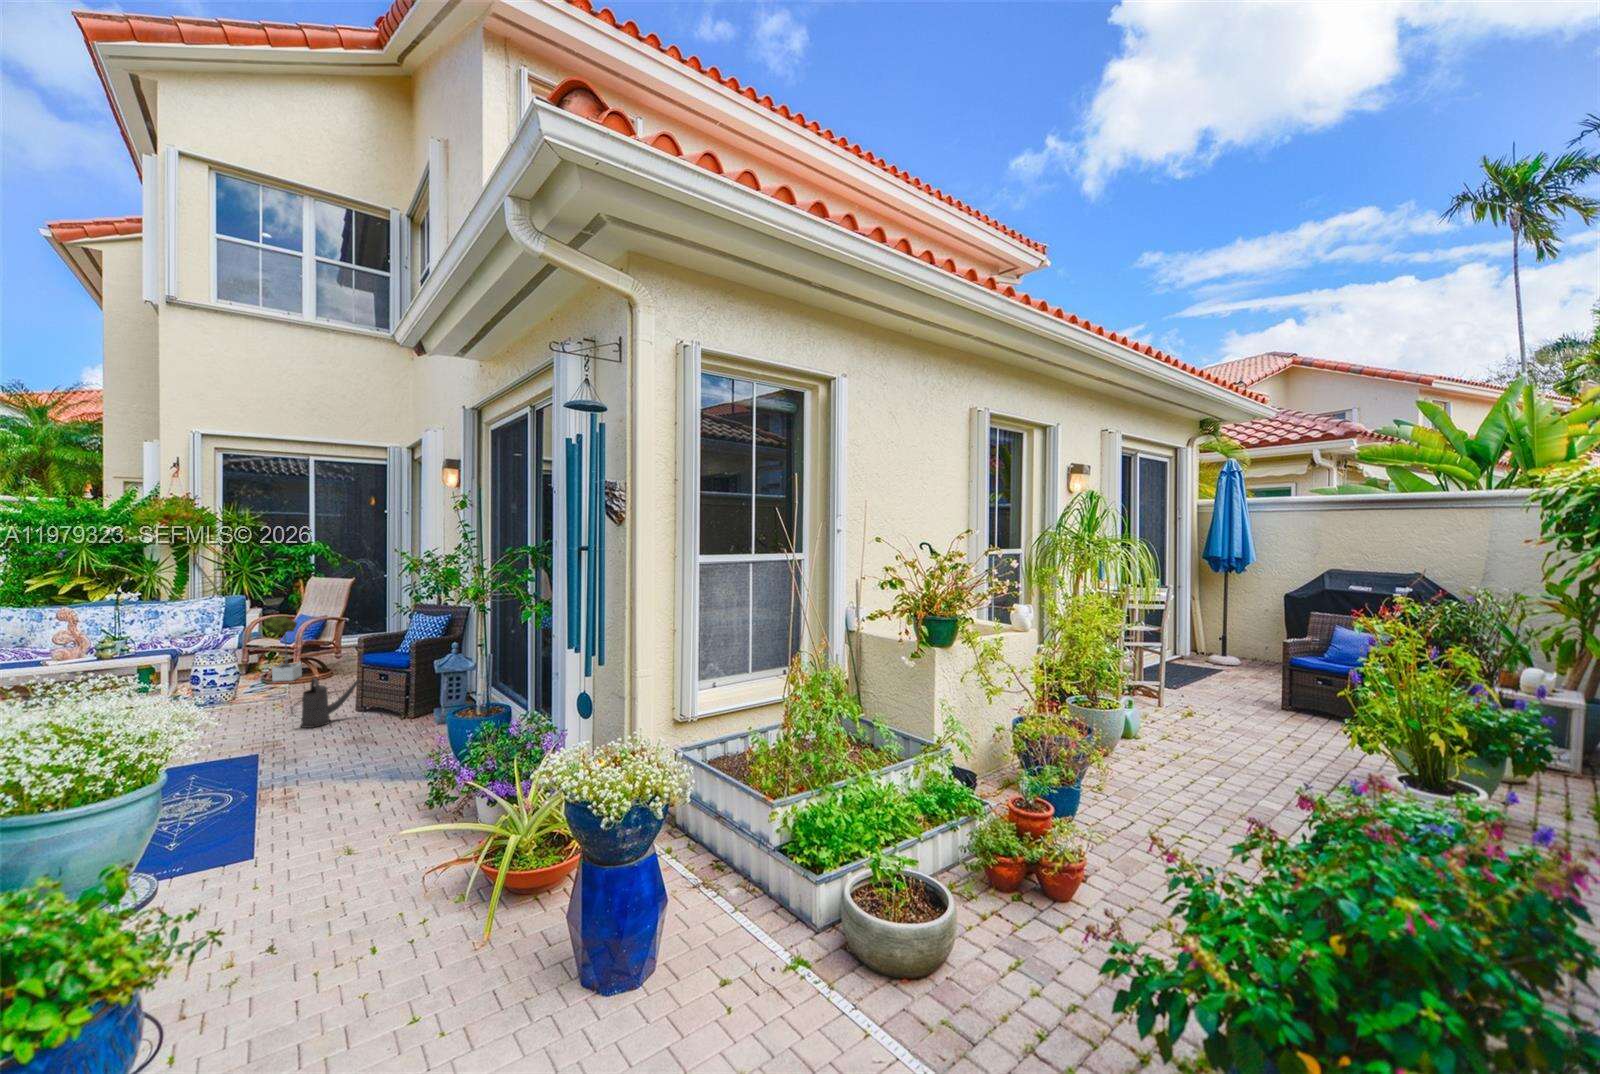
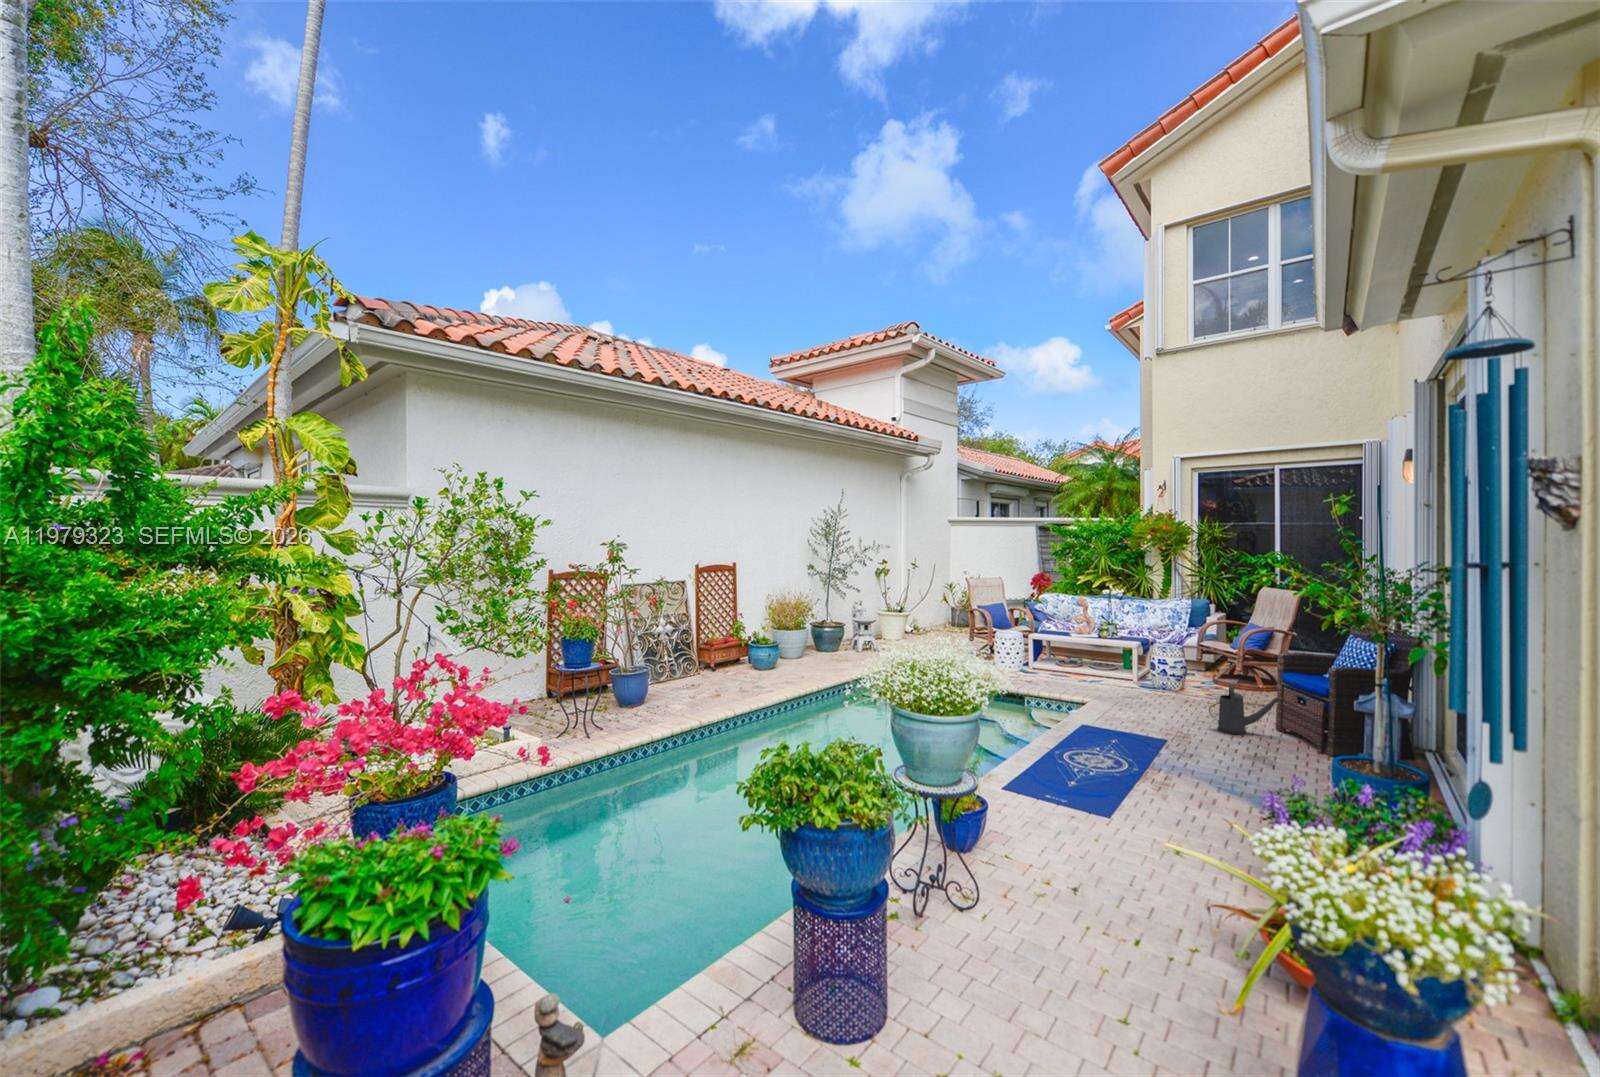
potted tree: present [264,617,302,682] -> none [1217,622,1250,688]

